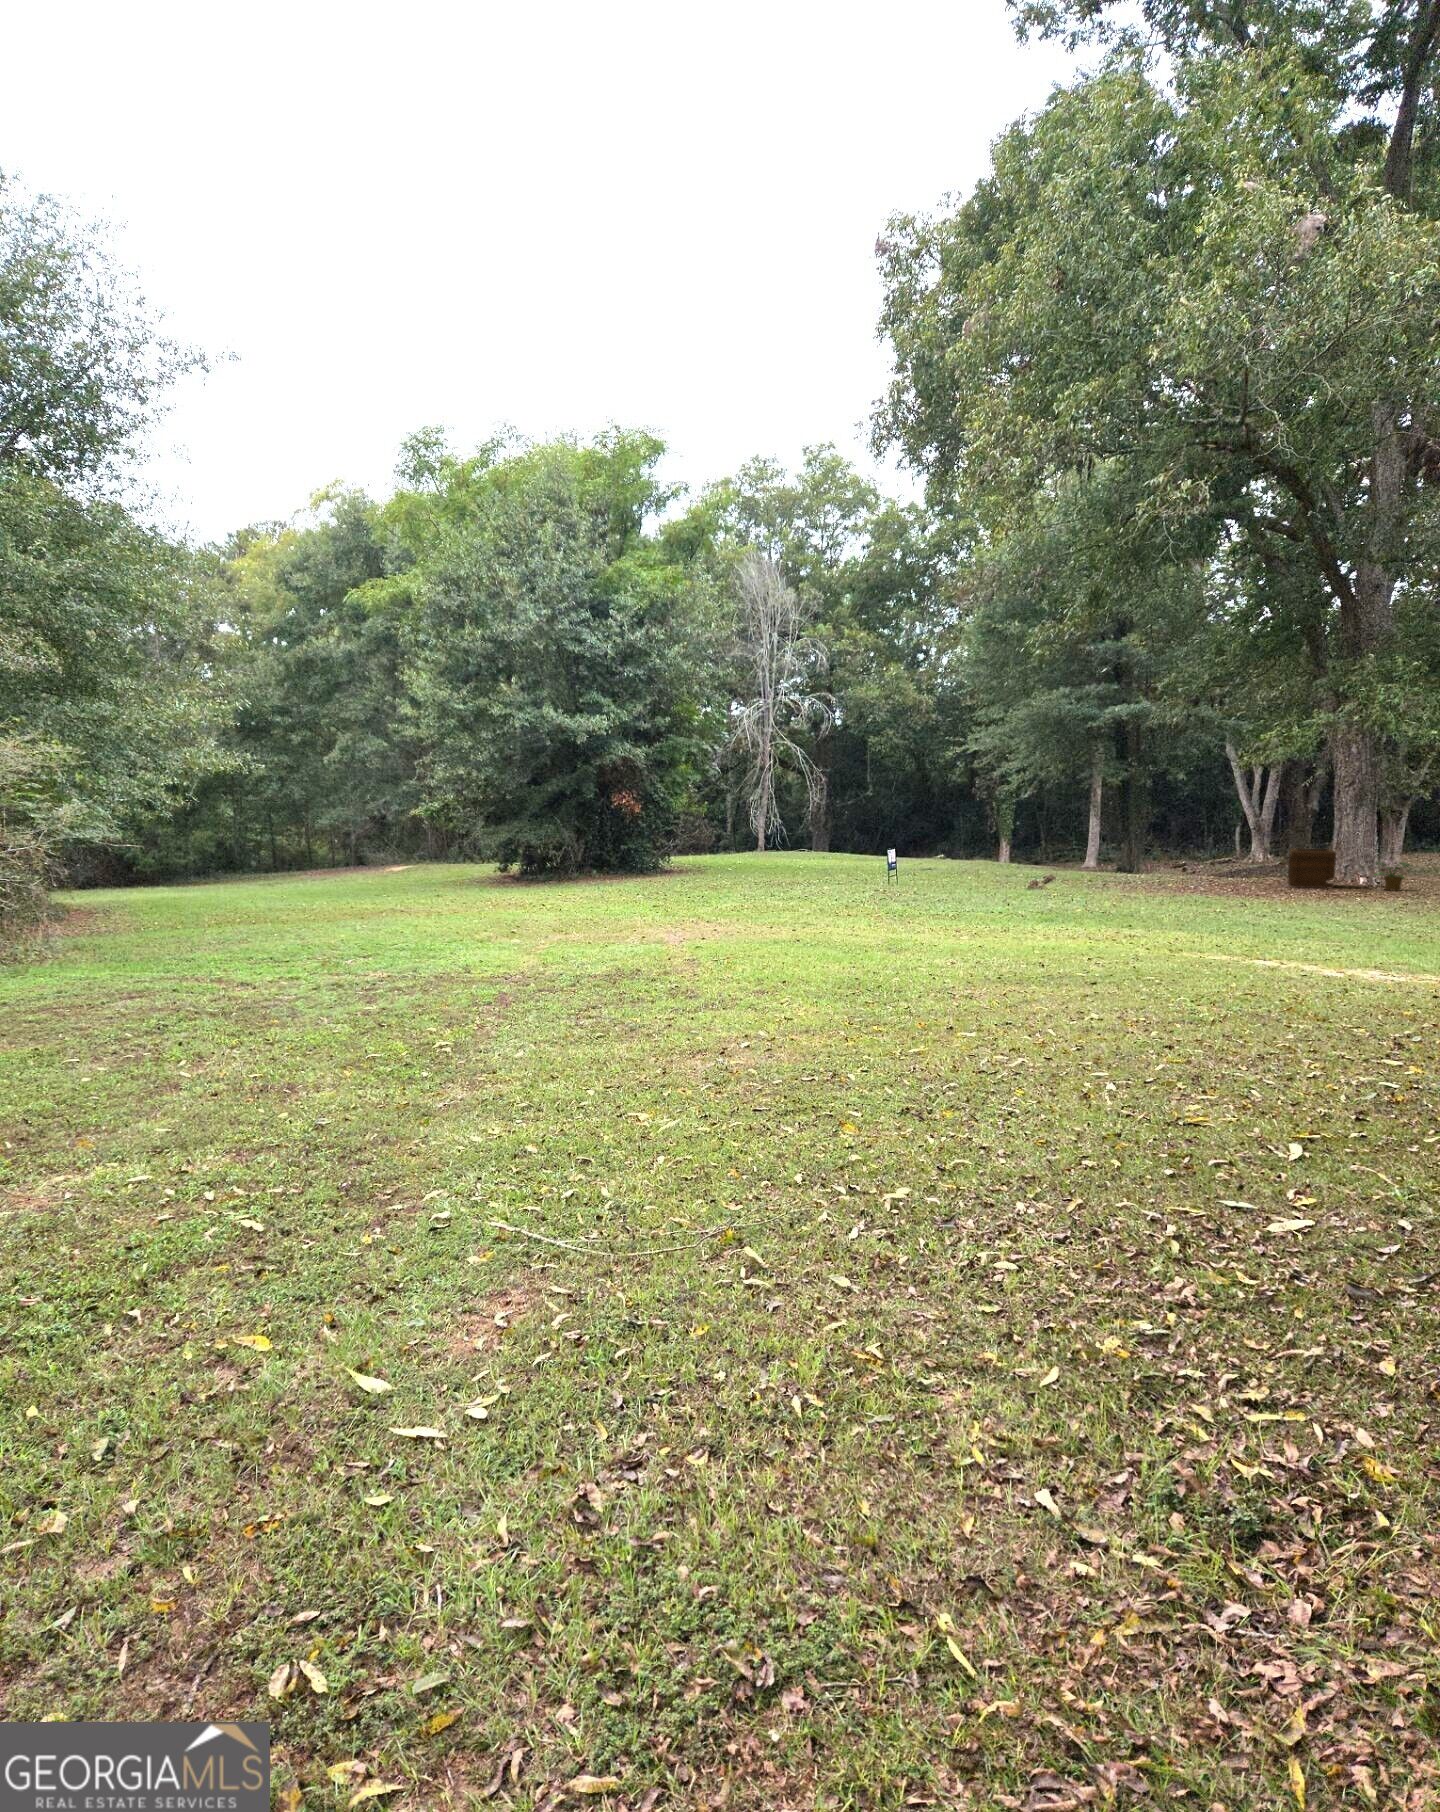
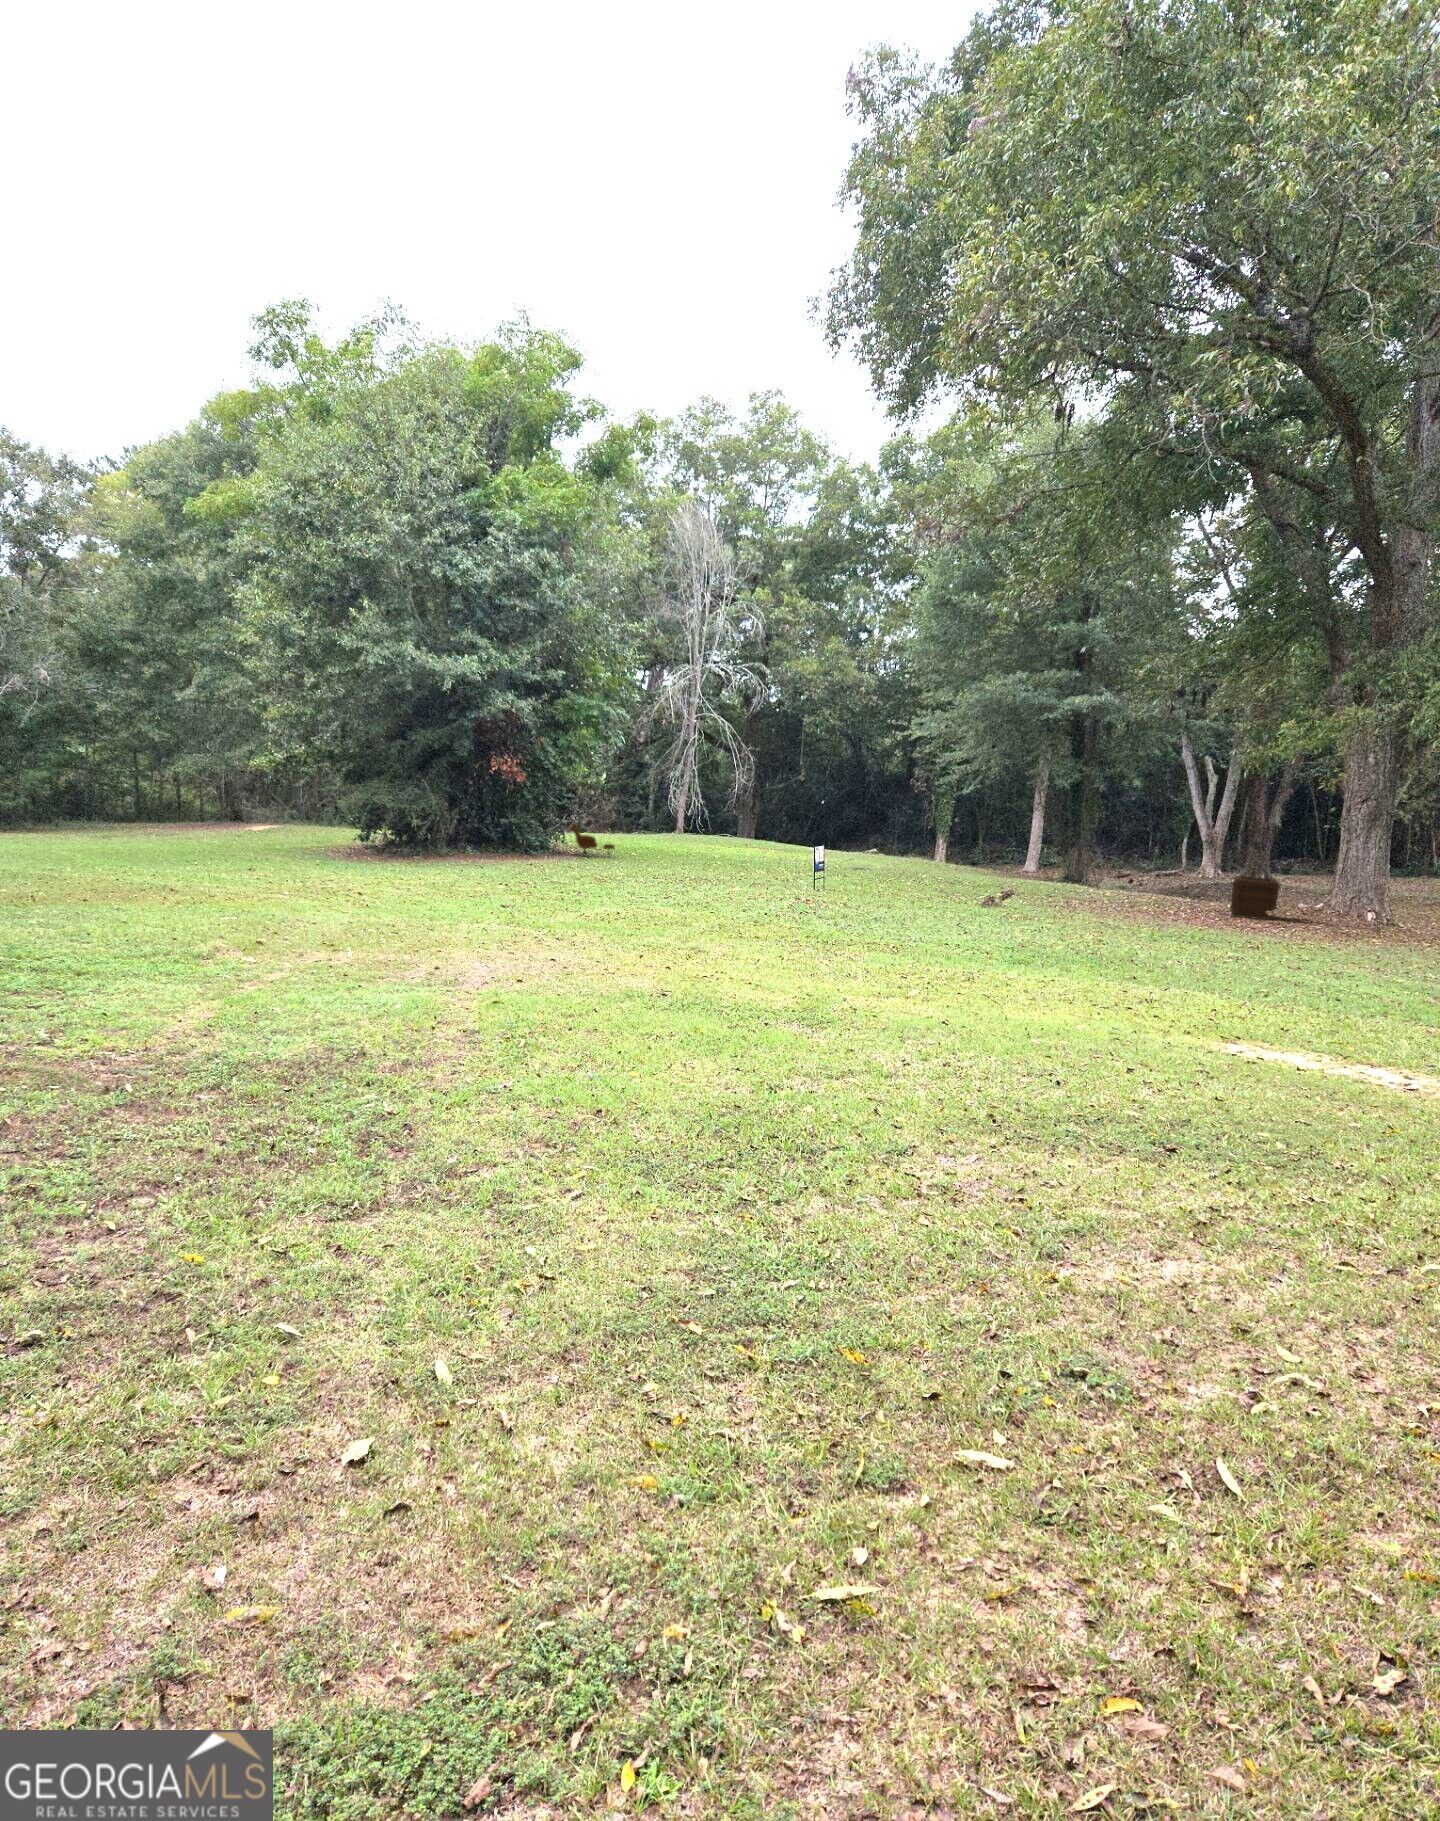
lounge chair: none [662,843,704,873] -> present [572,823,615,855]
potted plant: present [1374,863,1411,891] -> none [1313,896,1352,927]

